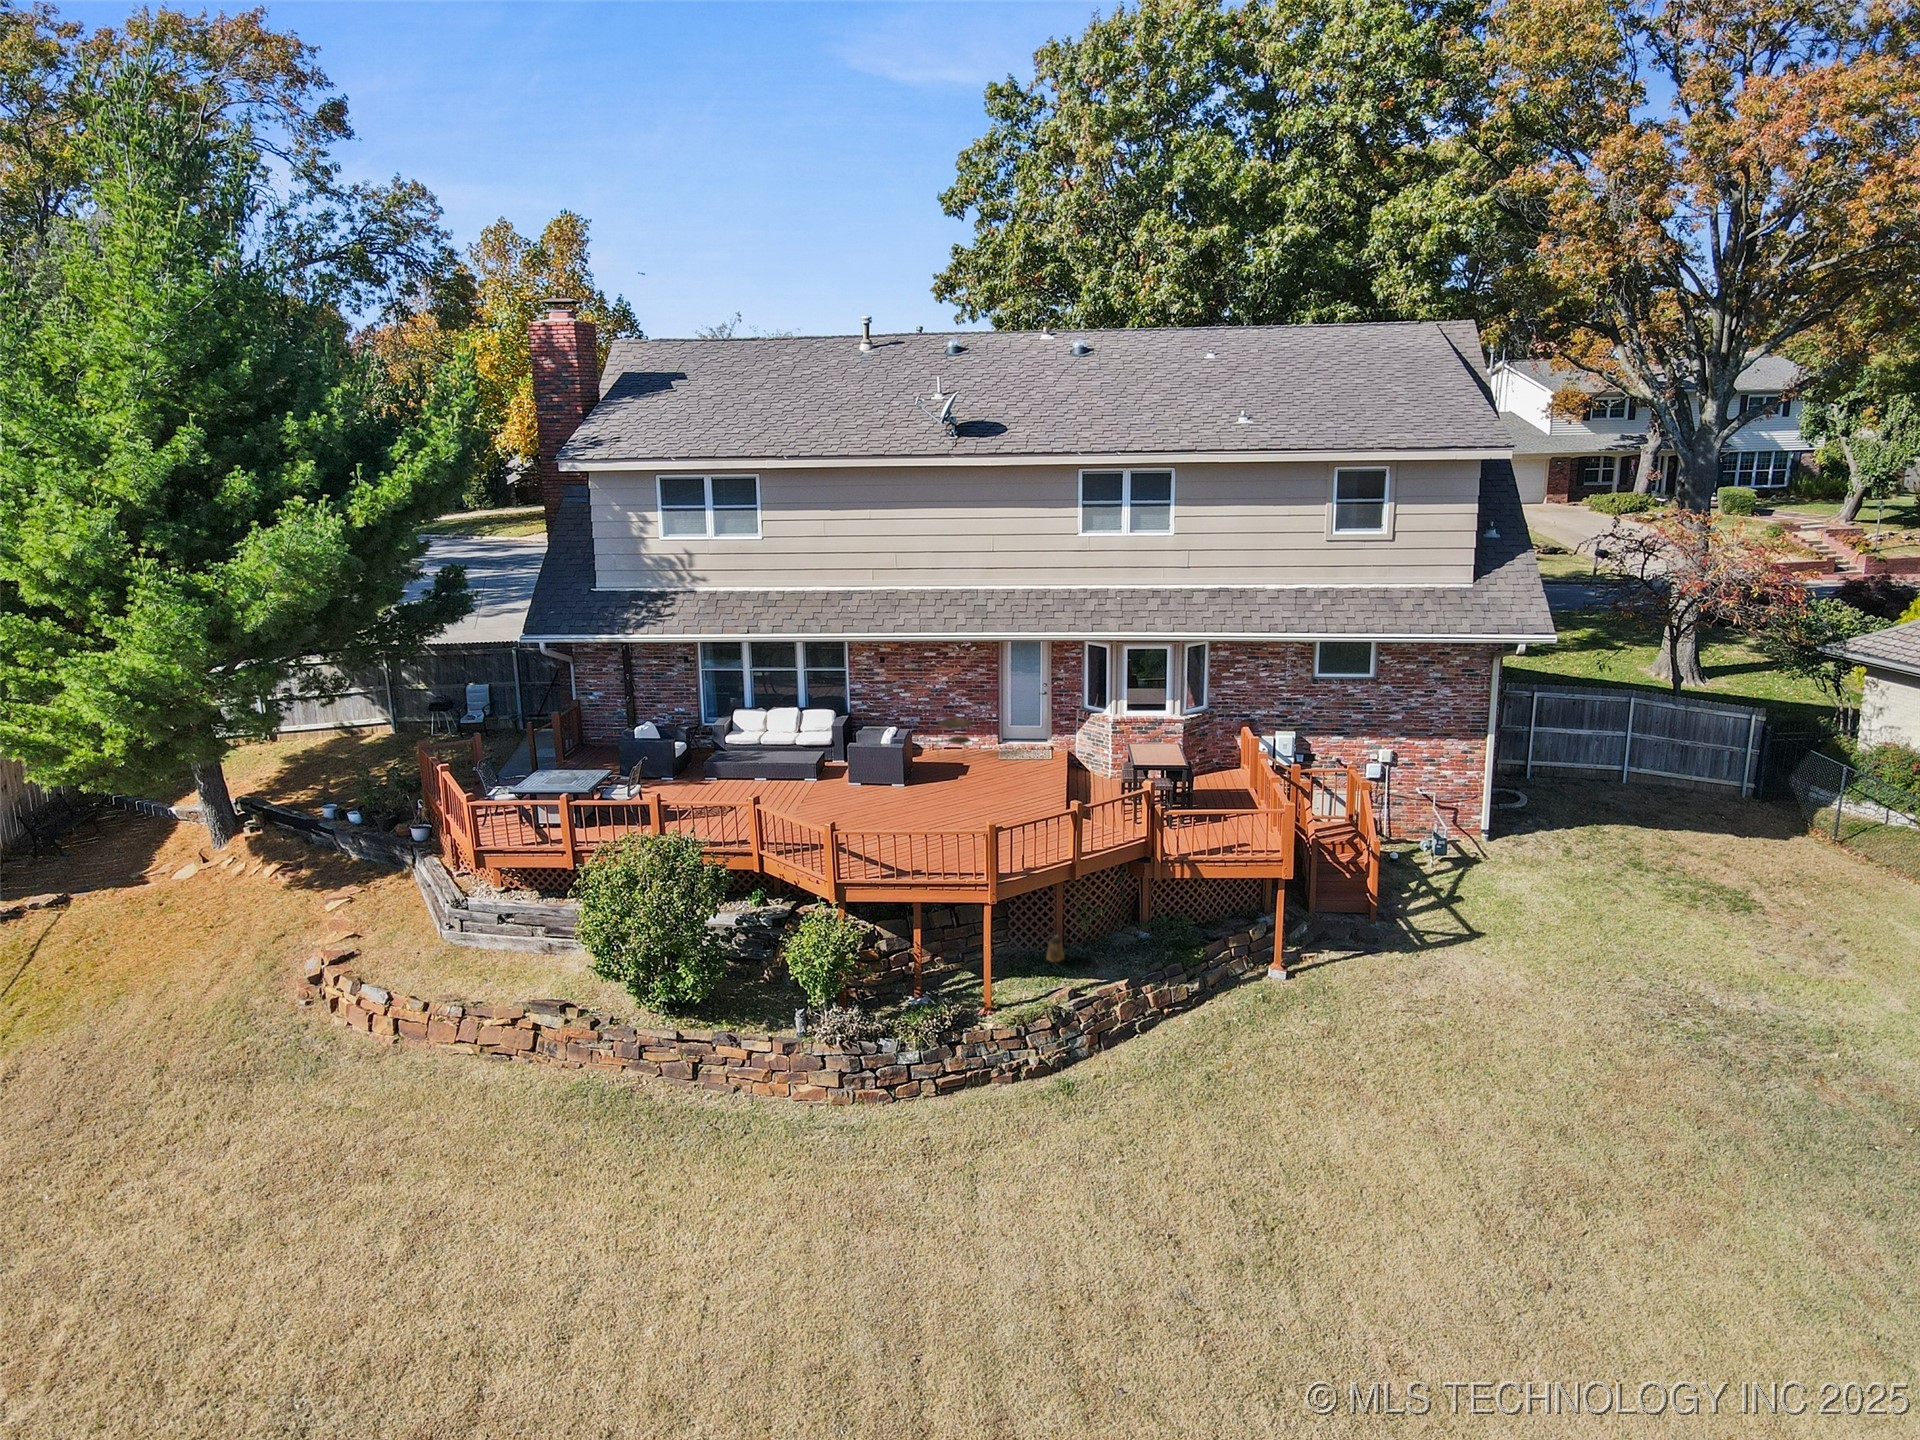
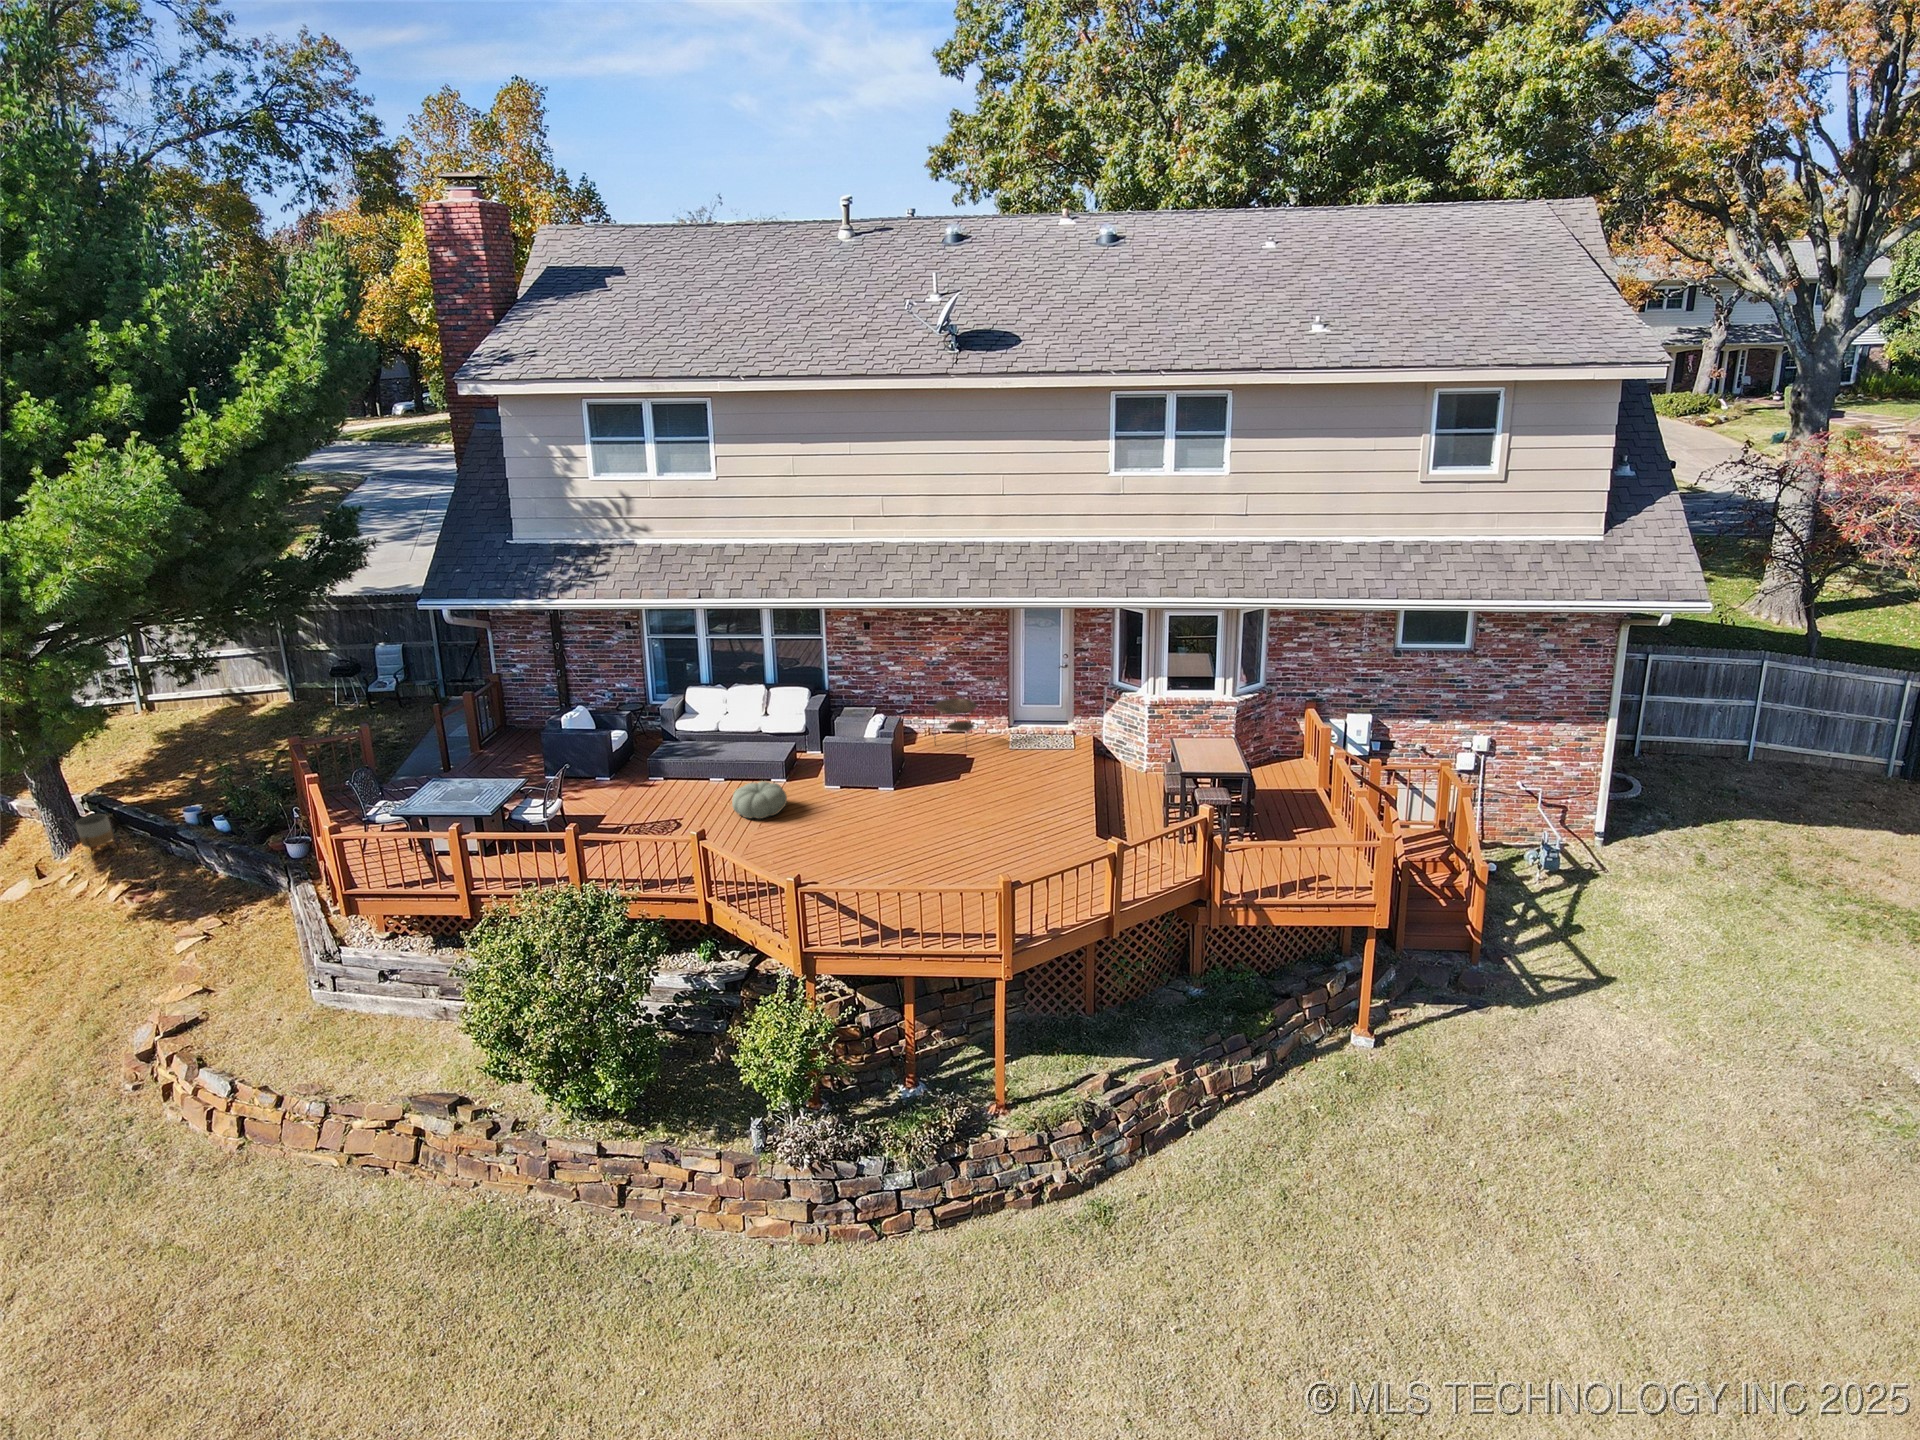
pouf: none [776,776,820,803] -> present [732,781,787,819]
planter: none [230,812,263,849] -> present [76,814,115,856]
watering can: present [1046,935,1065,962] -> none [1071,994,1095,1030]

